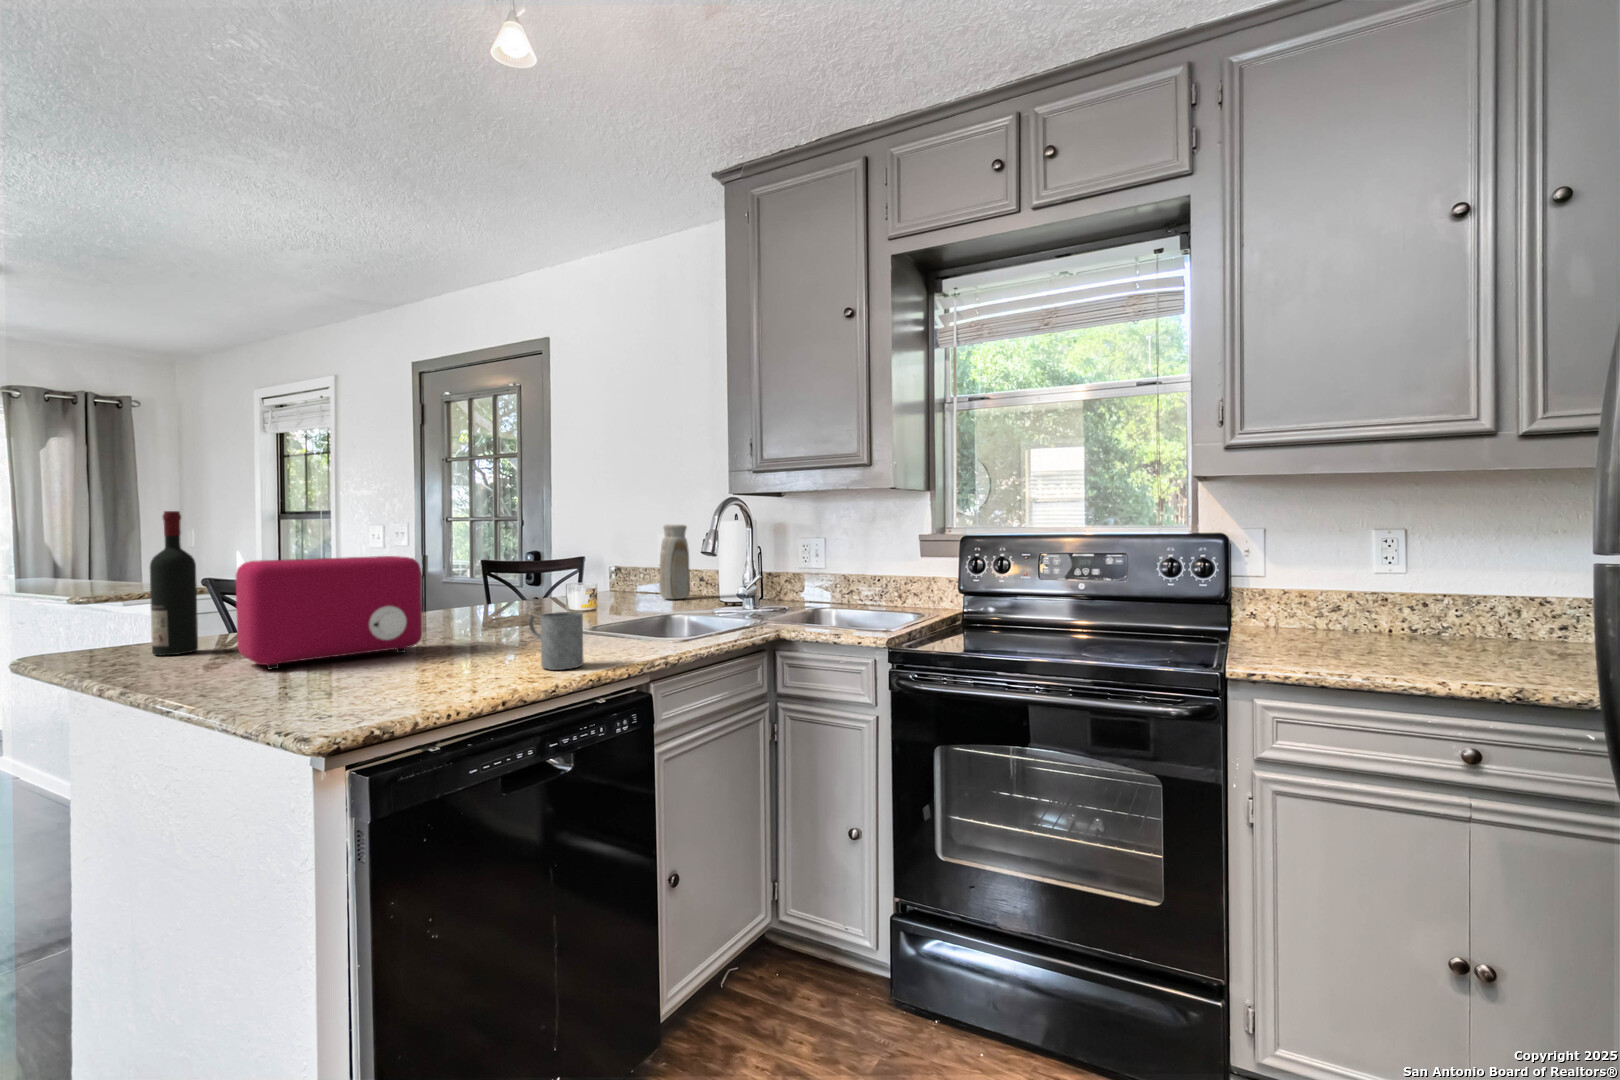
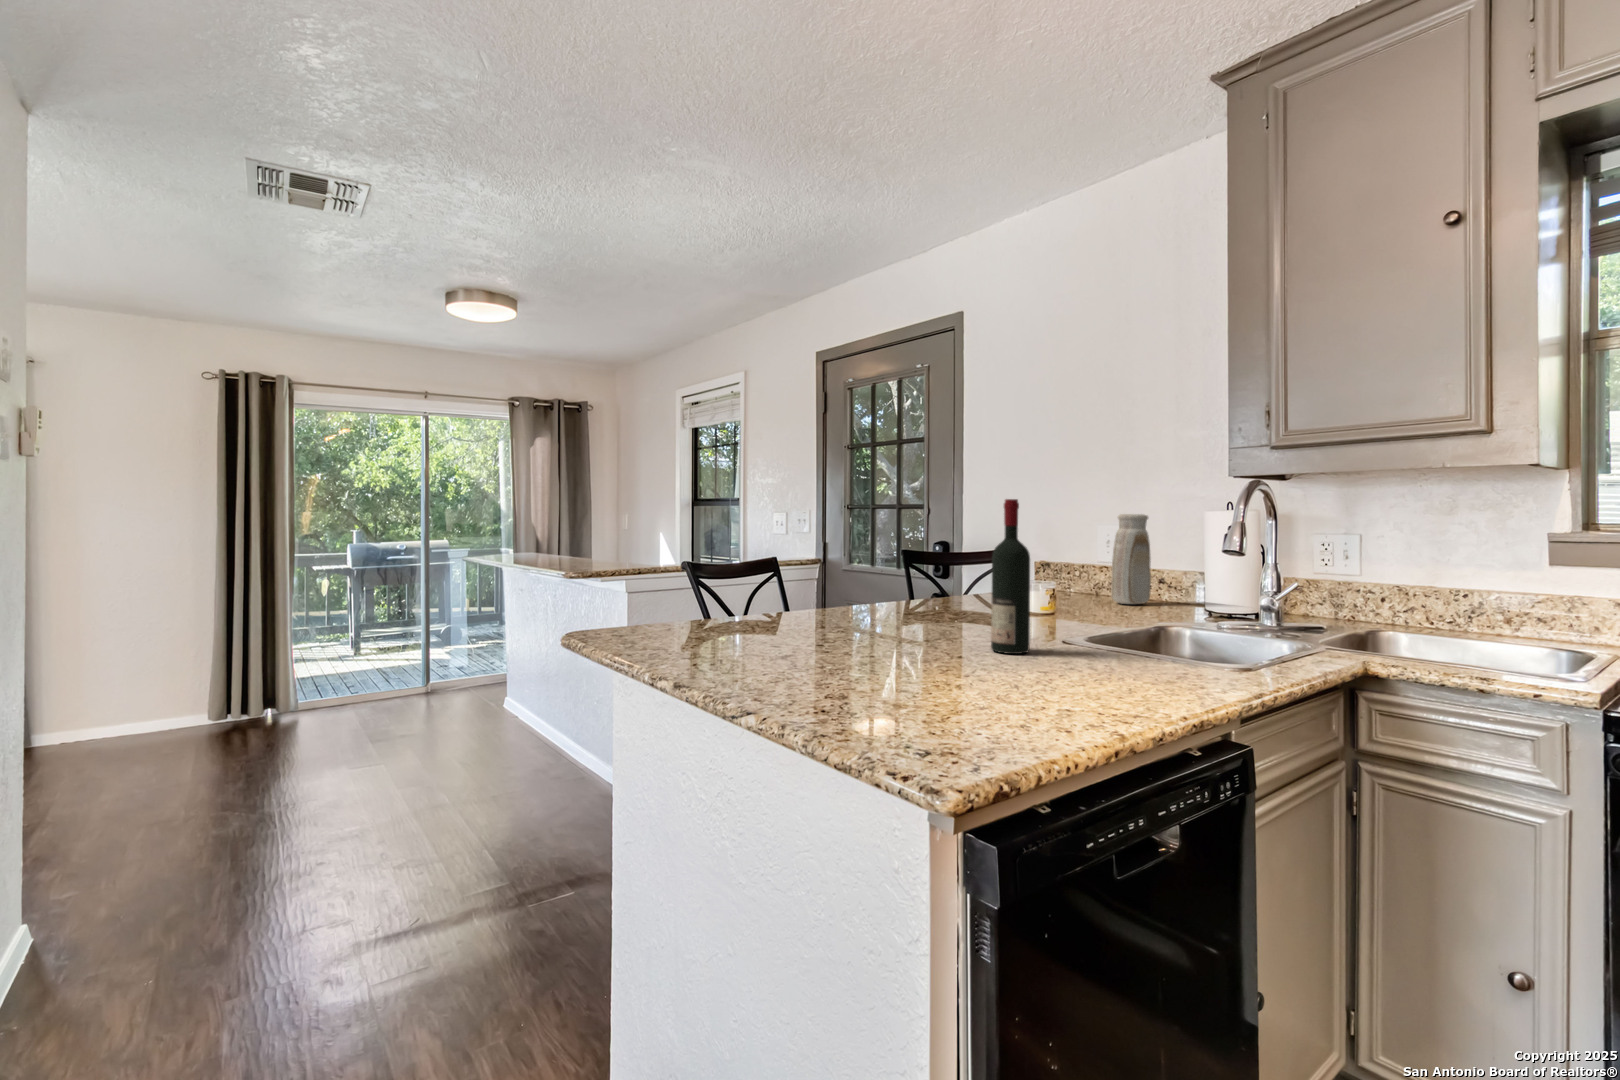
wine bottle: present [150,511,198,655] -> present [991,499,1030,654]
toaster: present [236,556,422,669] -> none [755,547,928,669]
mug: present [529,612,583,670] -> none [1082,628,1165,706]

